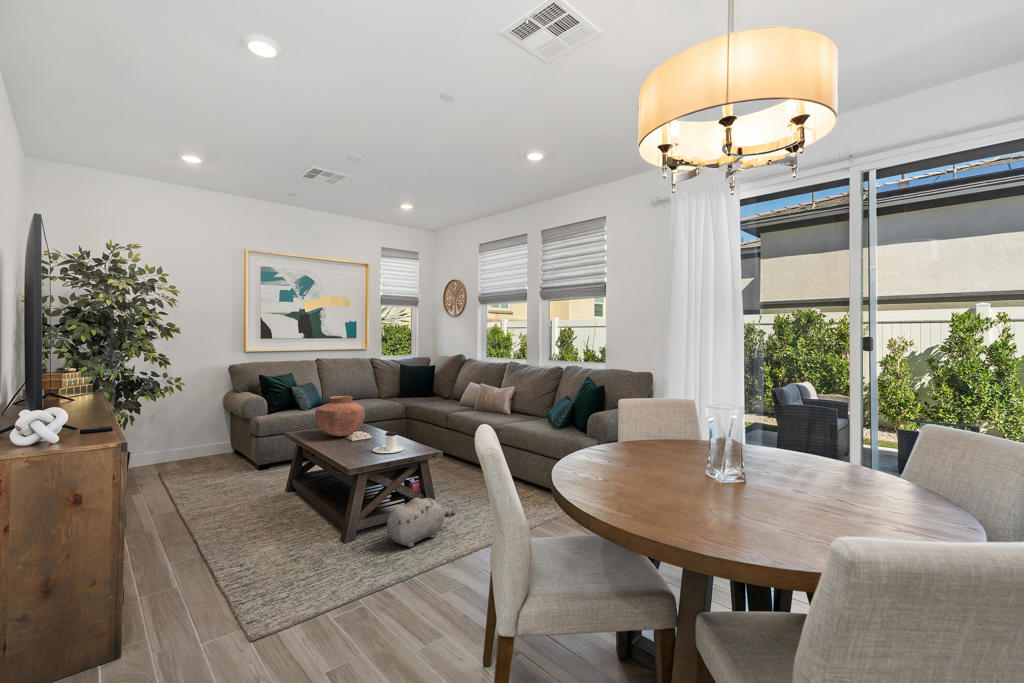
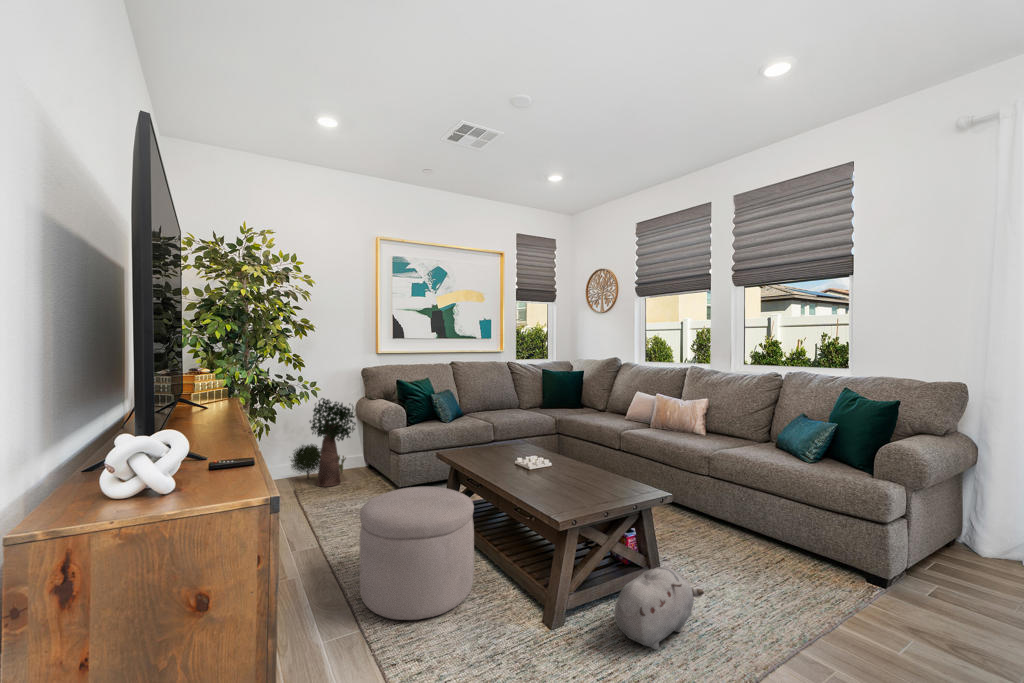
potted plant: none [156,391,221,468] -> present [291,398,356,487]
vase: present [315,396,365,436] -> none [479,408,541,461]
coffee cup: present [373,432,404,453] -> none [569,461,613,494]
ottoman: none [206,455,299,546] -> present [360,487,474,620]

